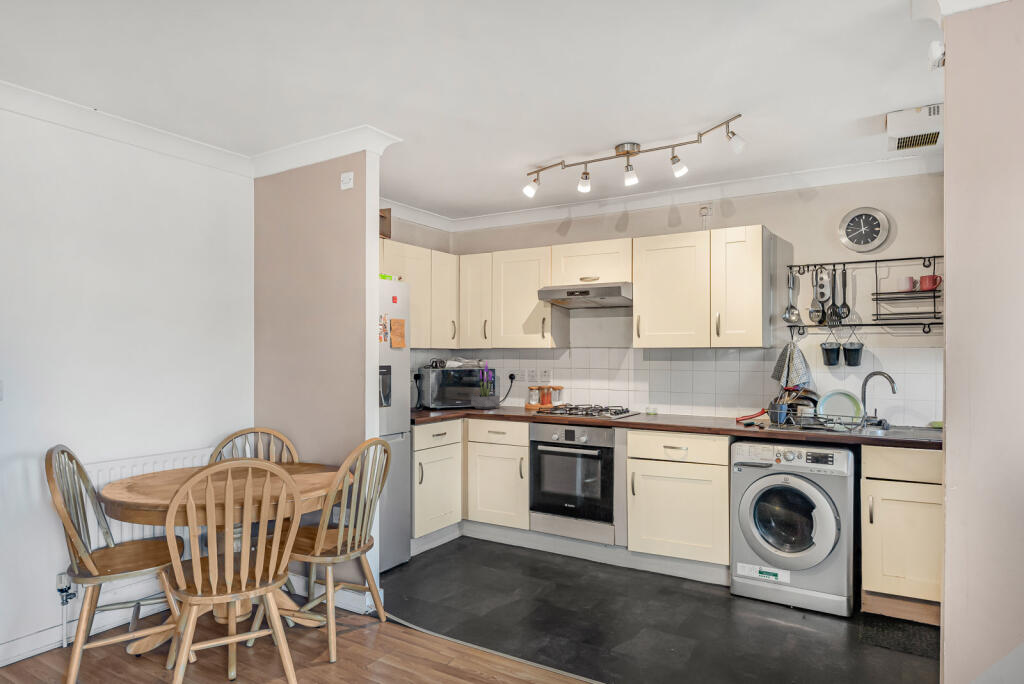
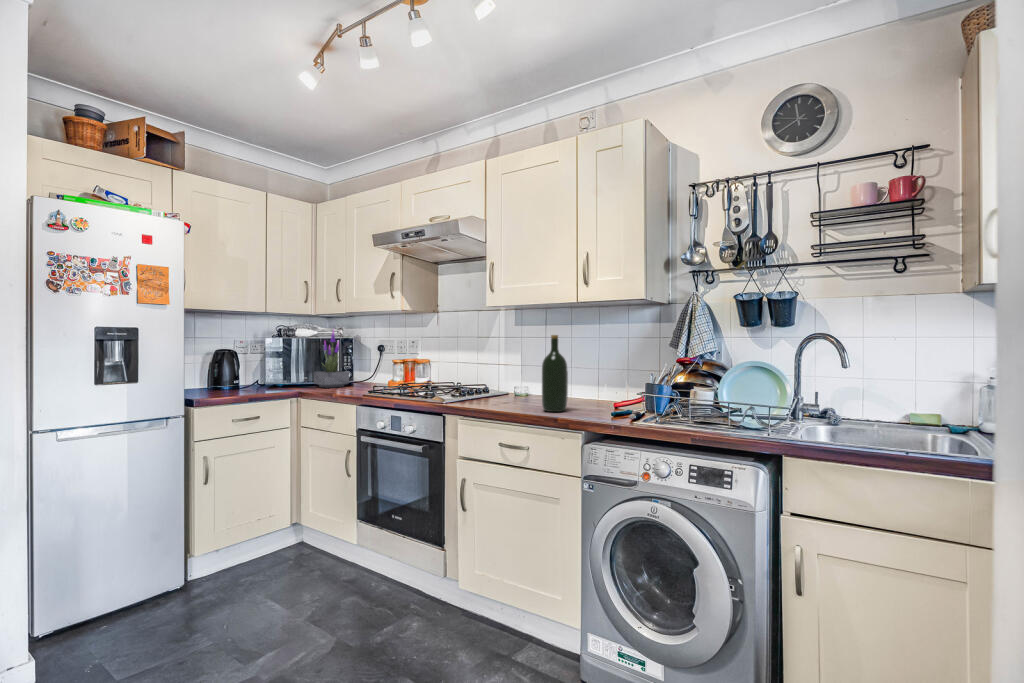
wine bottle: none [694,371,712,423] -> present [542,335,568,412]

